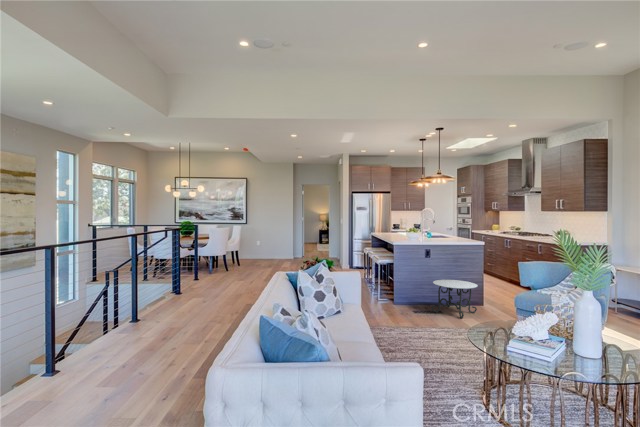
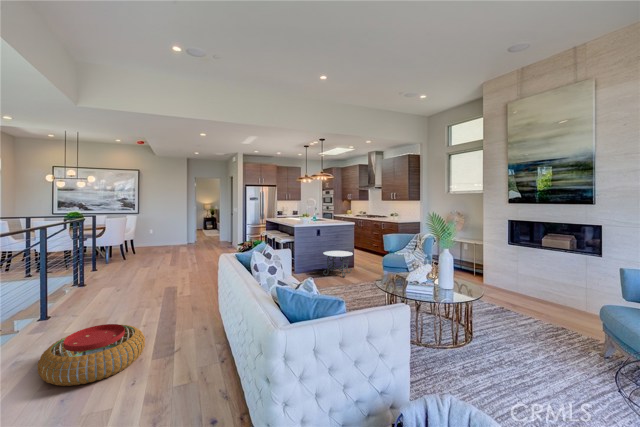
pouf: none [90,336,188,394] -> present [38,324,145,386]

